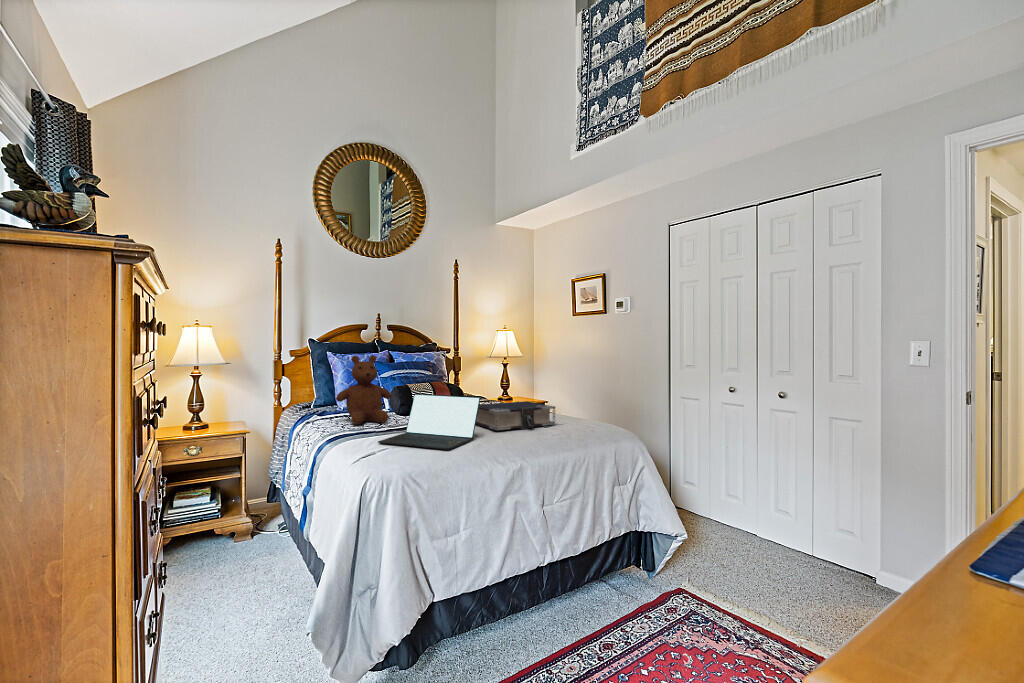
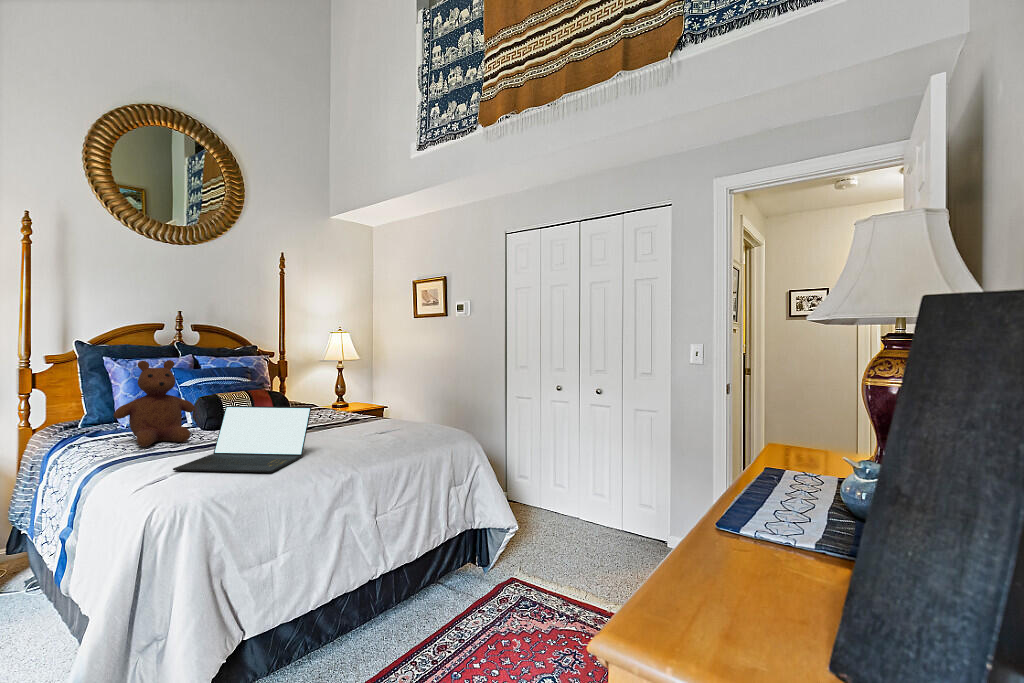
book: present [476,401,556,430] -> none [299,408,397,443]

